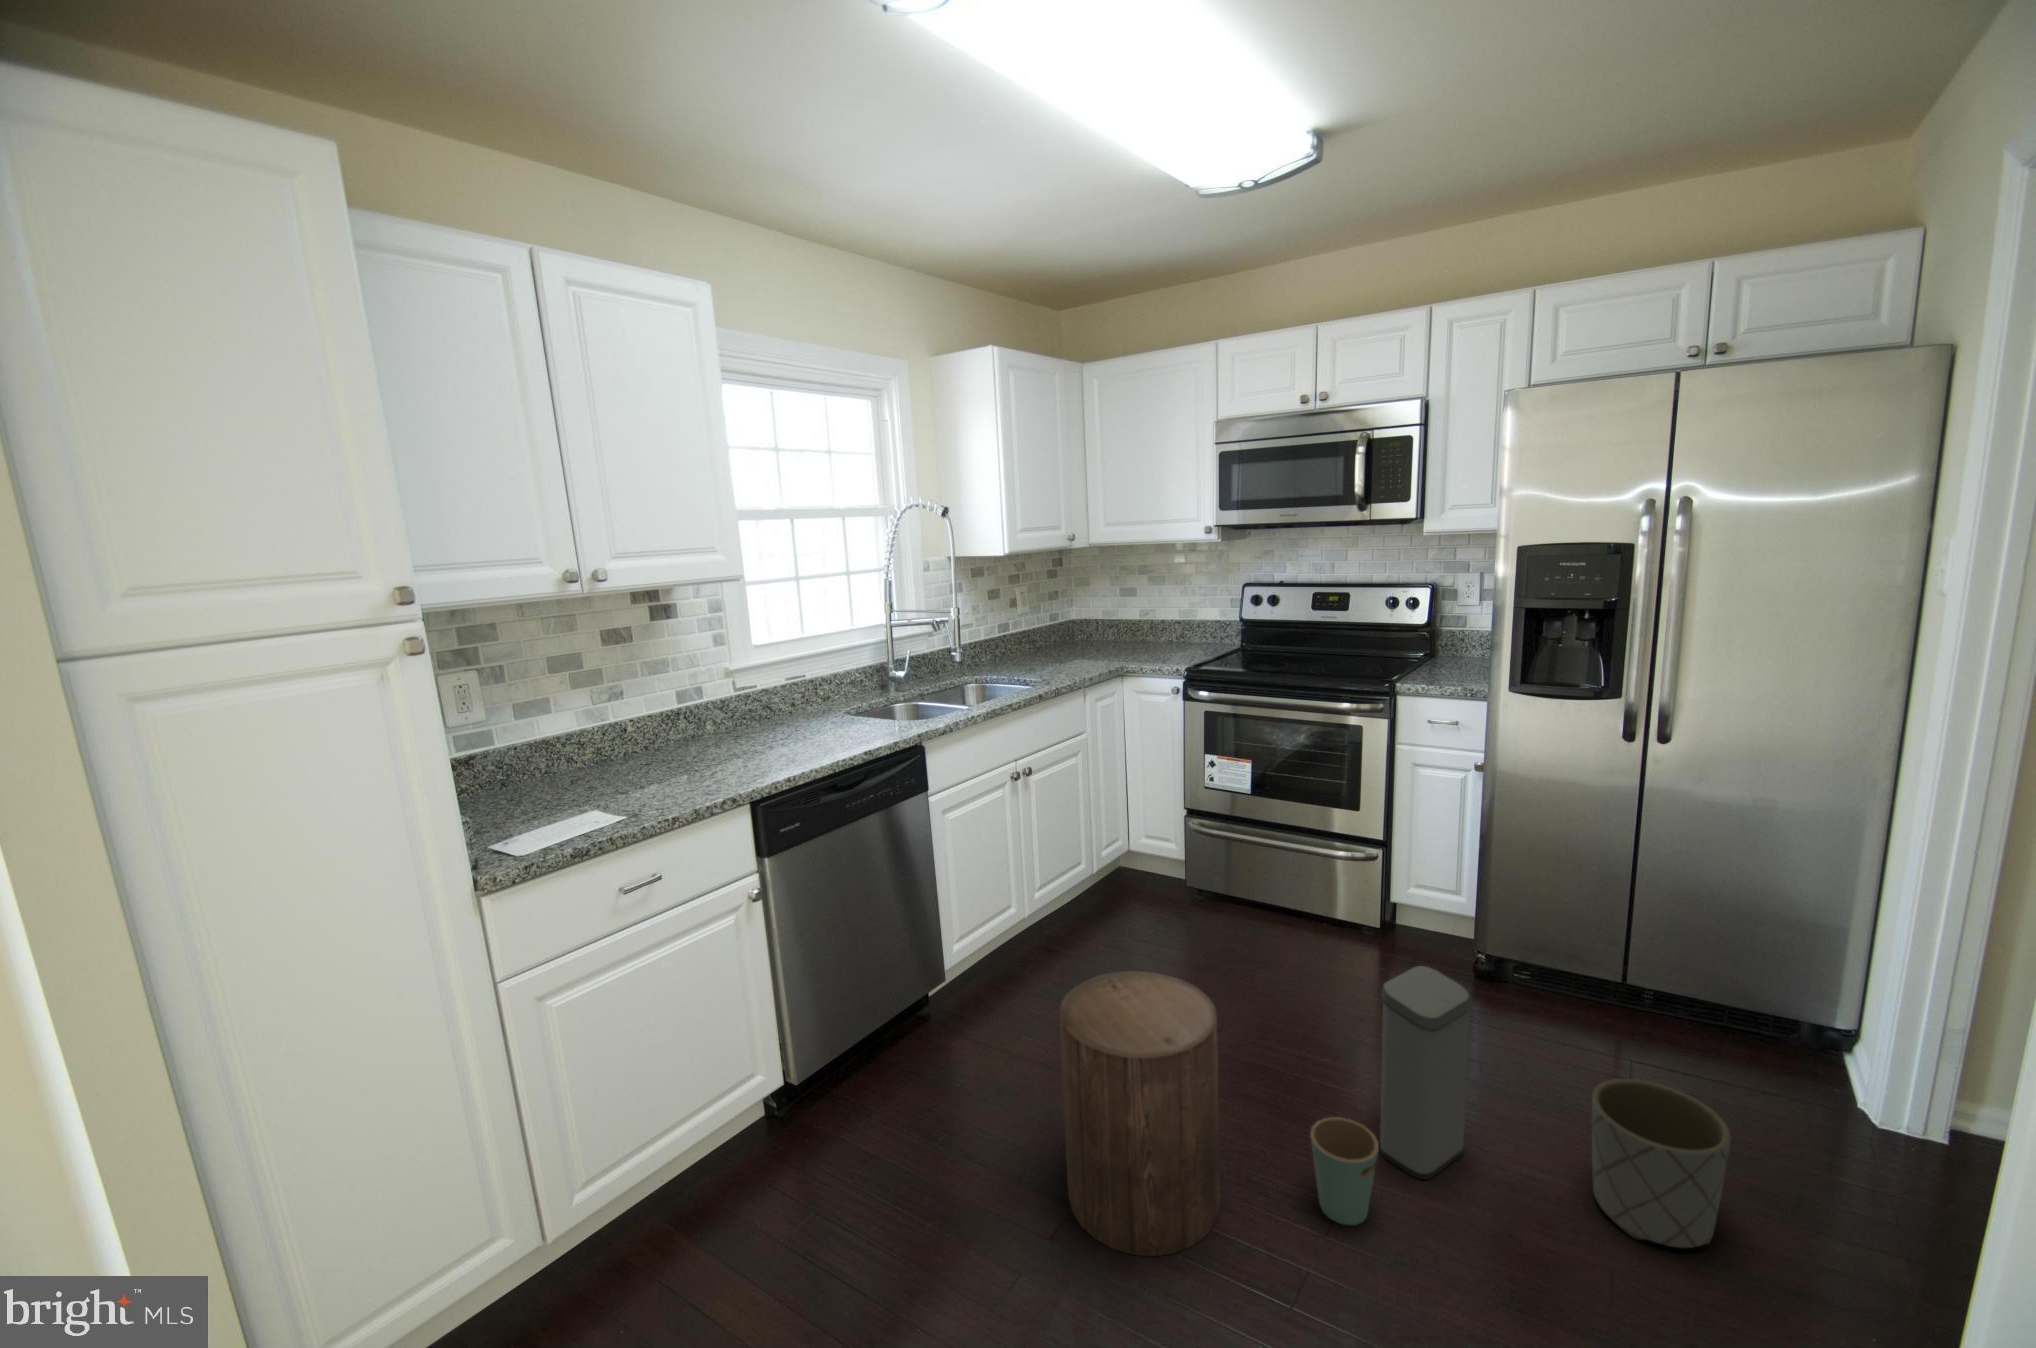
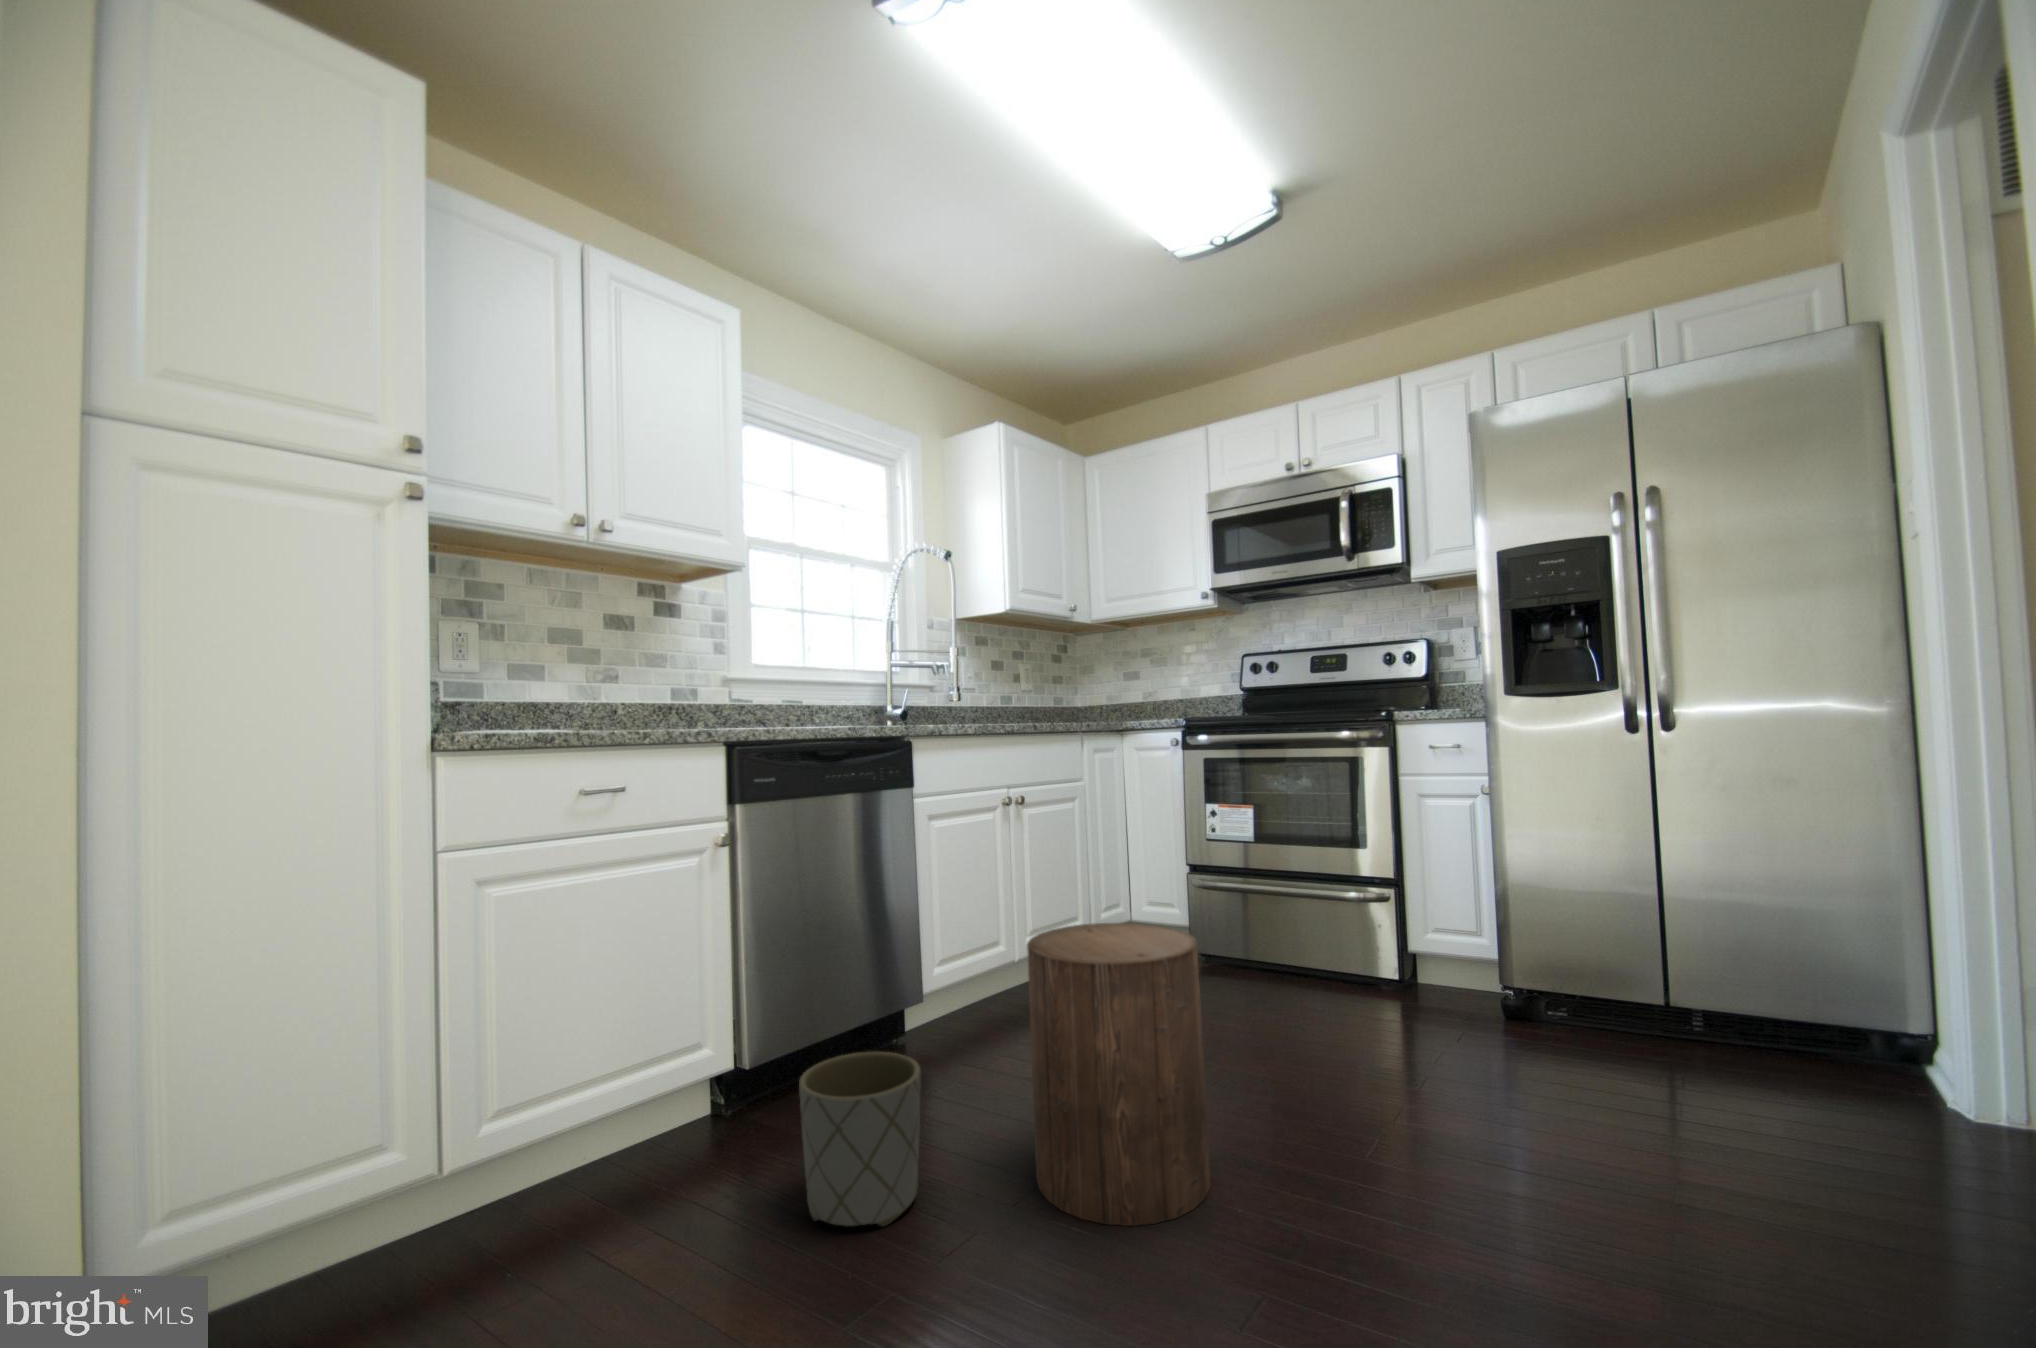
trash can: present [1310,966,1470,1225] -> none [1310,925,1497,1204]
planter: present [1592,1079,1731,1248] -> present [799,1052,921,1226]

